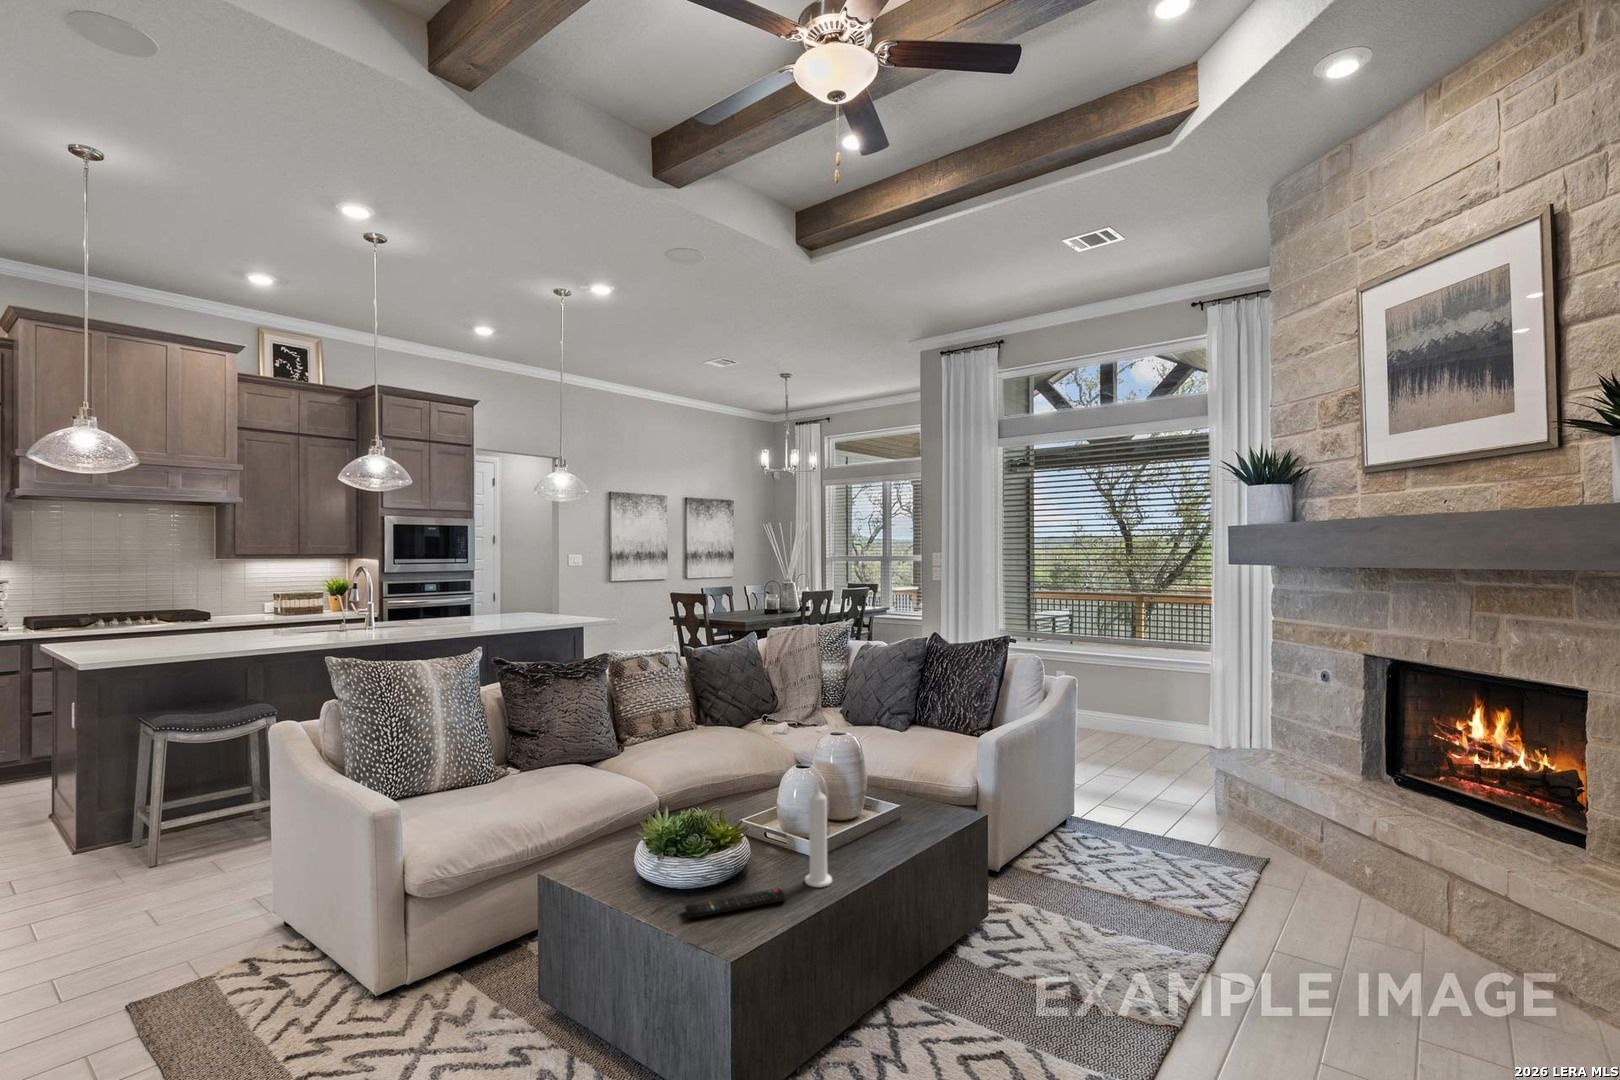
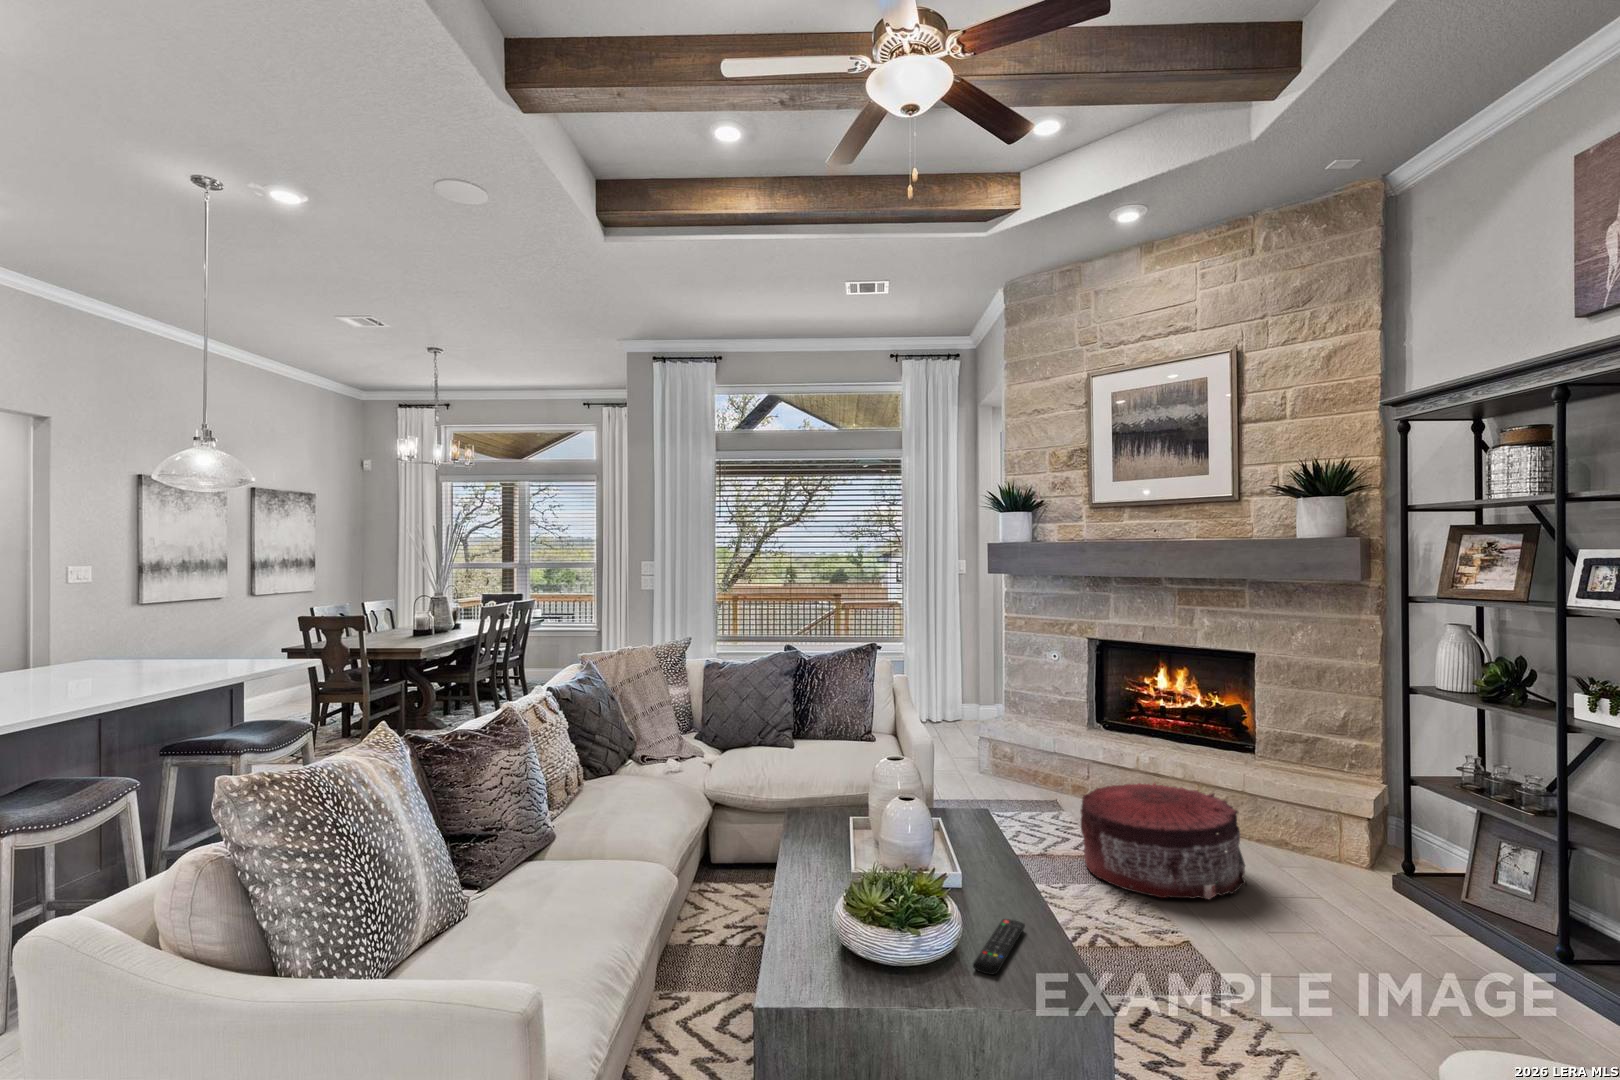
candle: present [805,785,832,887] -> none [990,804,1018,909]
pouf: none [1177,831,1408,1020] -> present [1080,782,1246,899]

